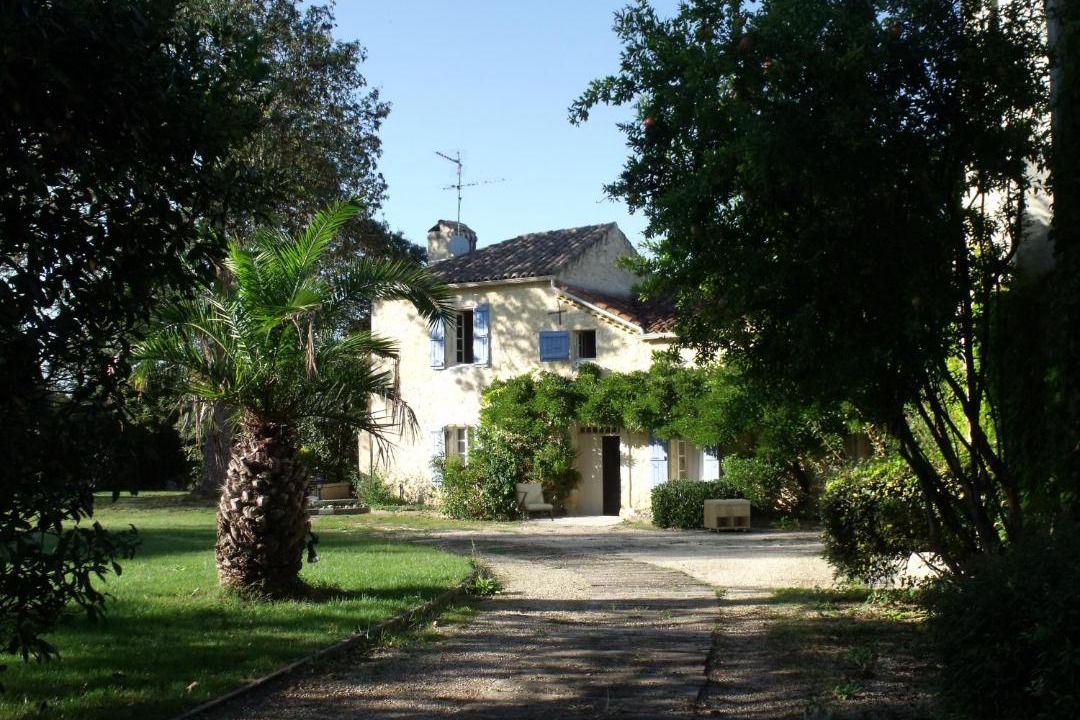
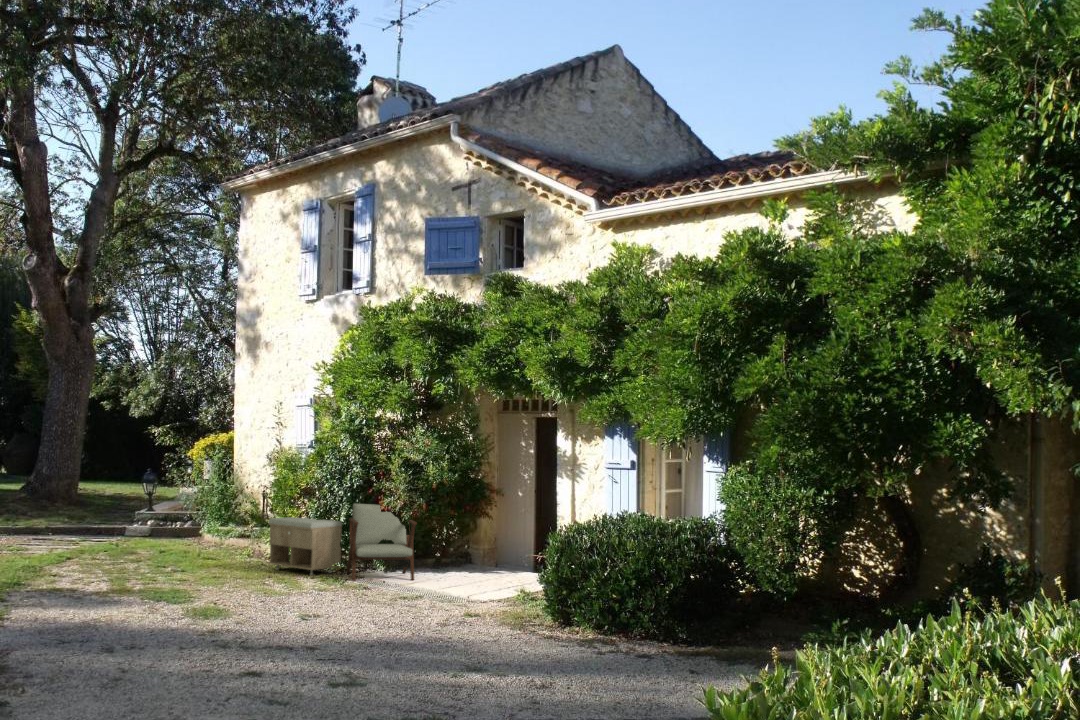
storage bench: present [704,499,751,532] -> present [269,517,342,575]

